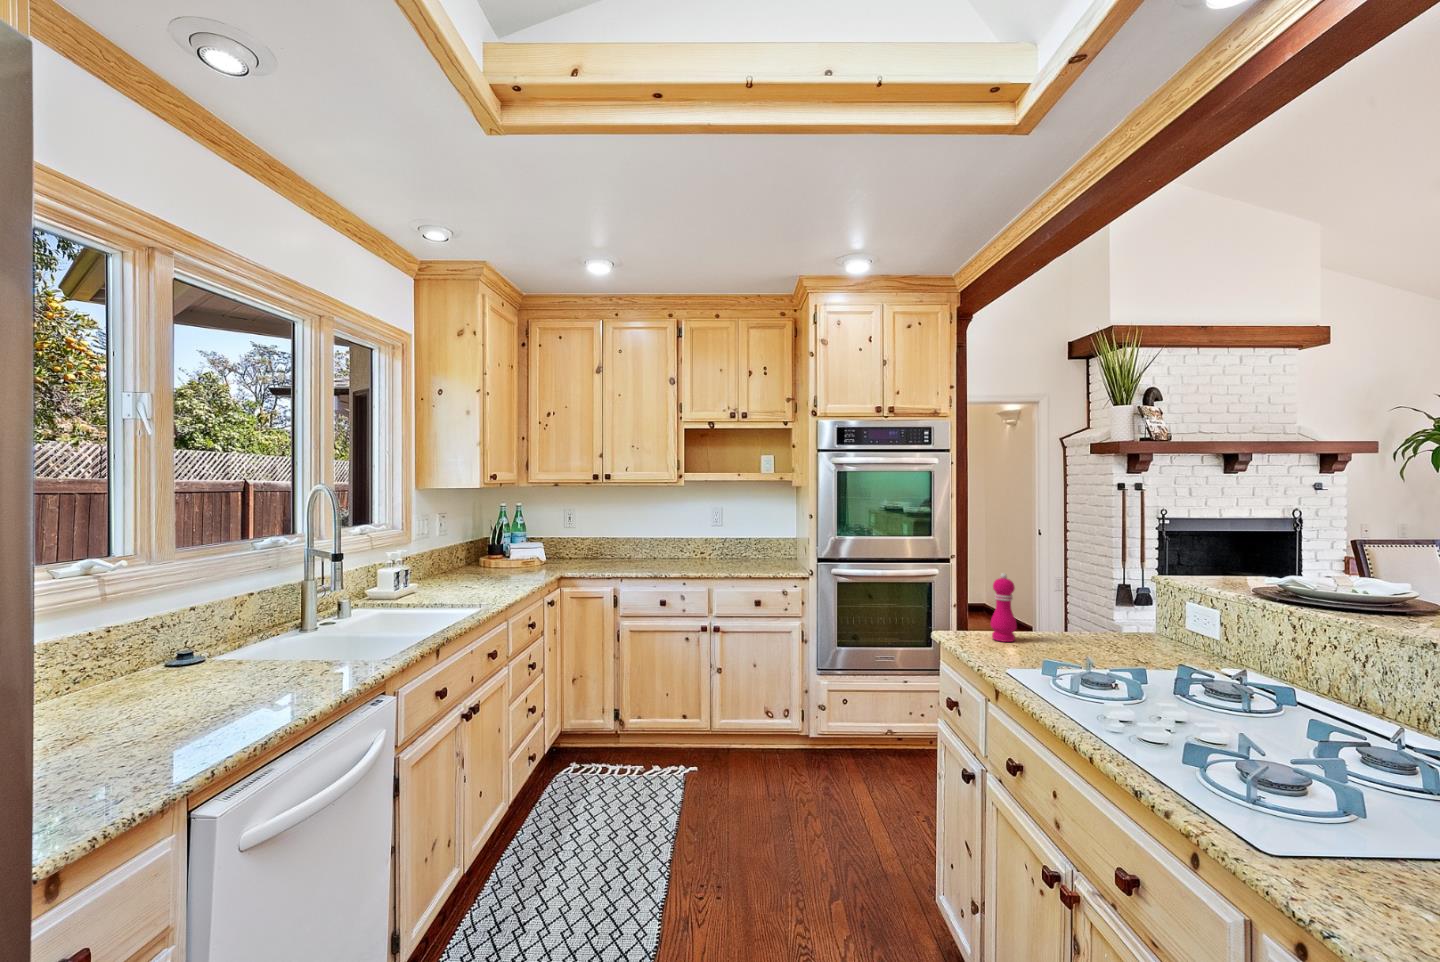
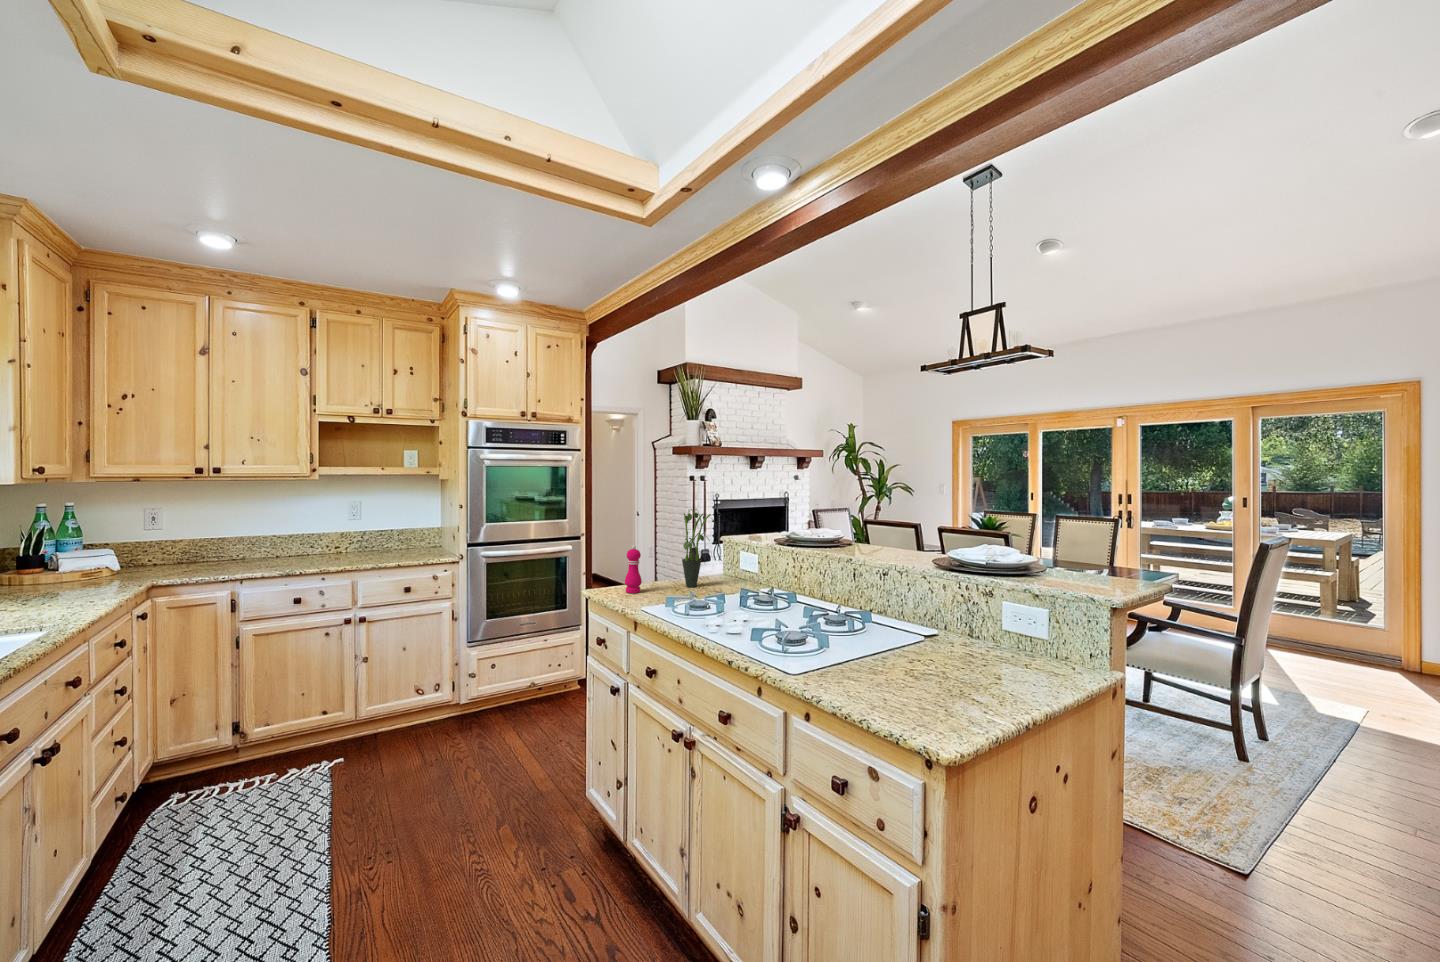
potted plant: none [1086,523,1147,645] -> present [682,509,714,587]

